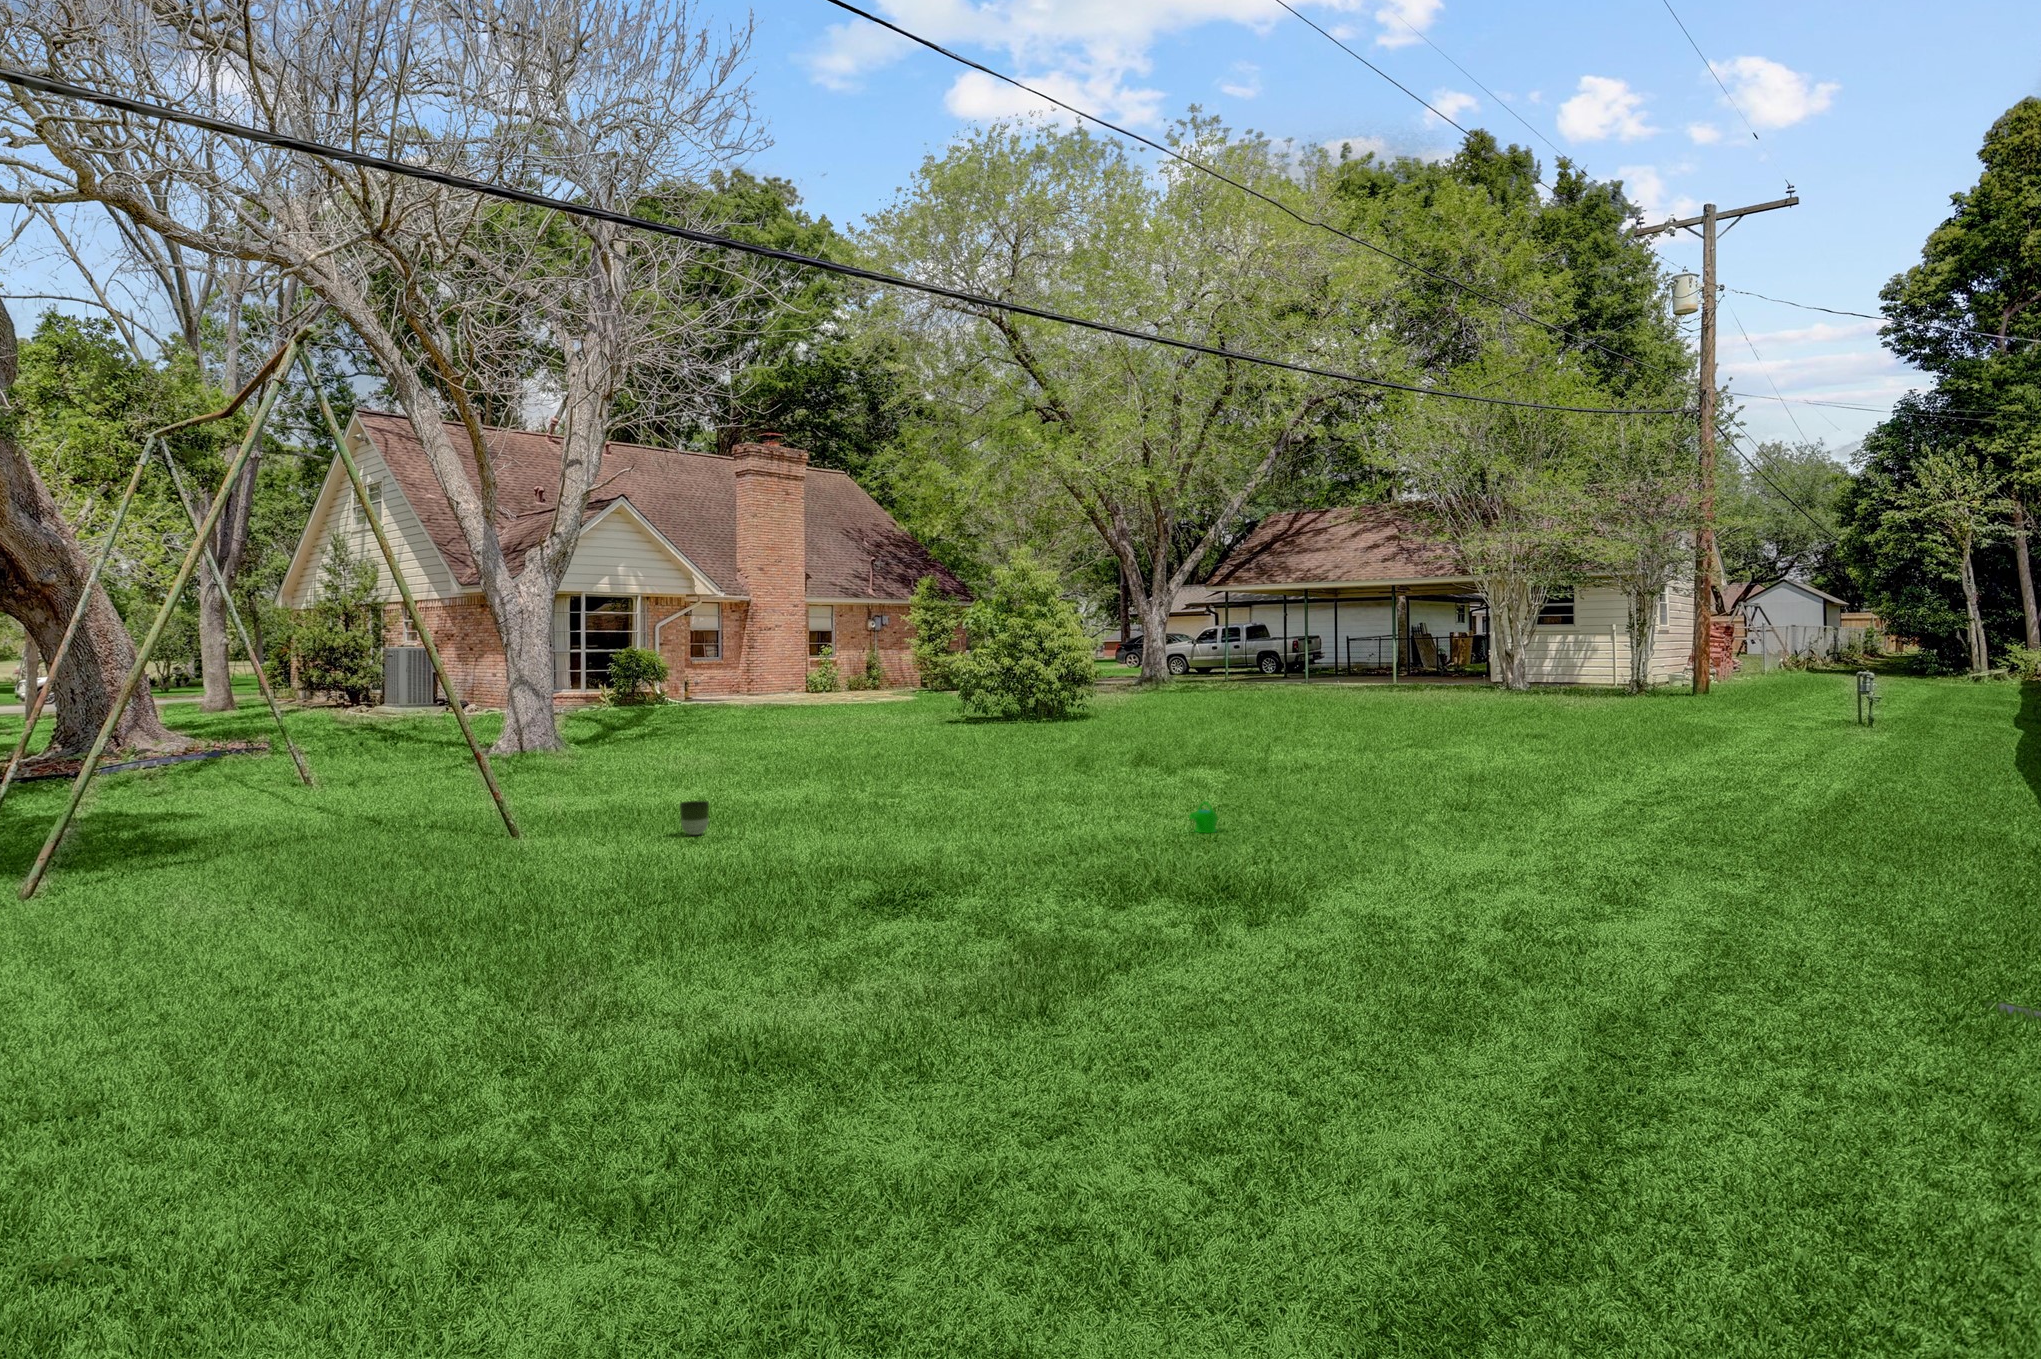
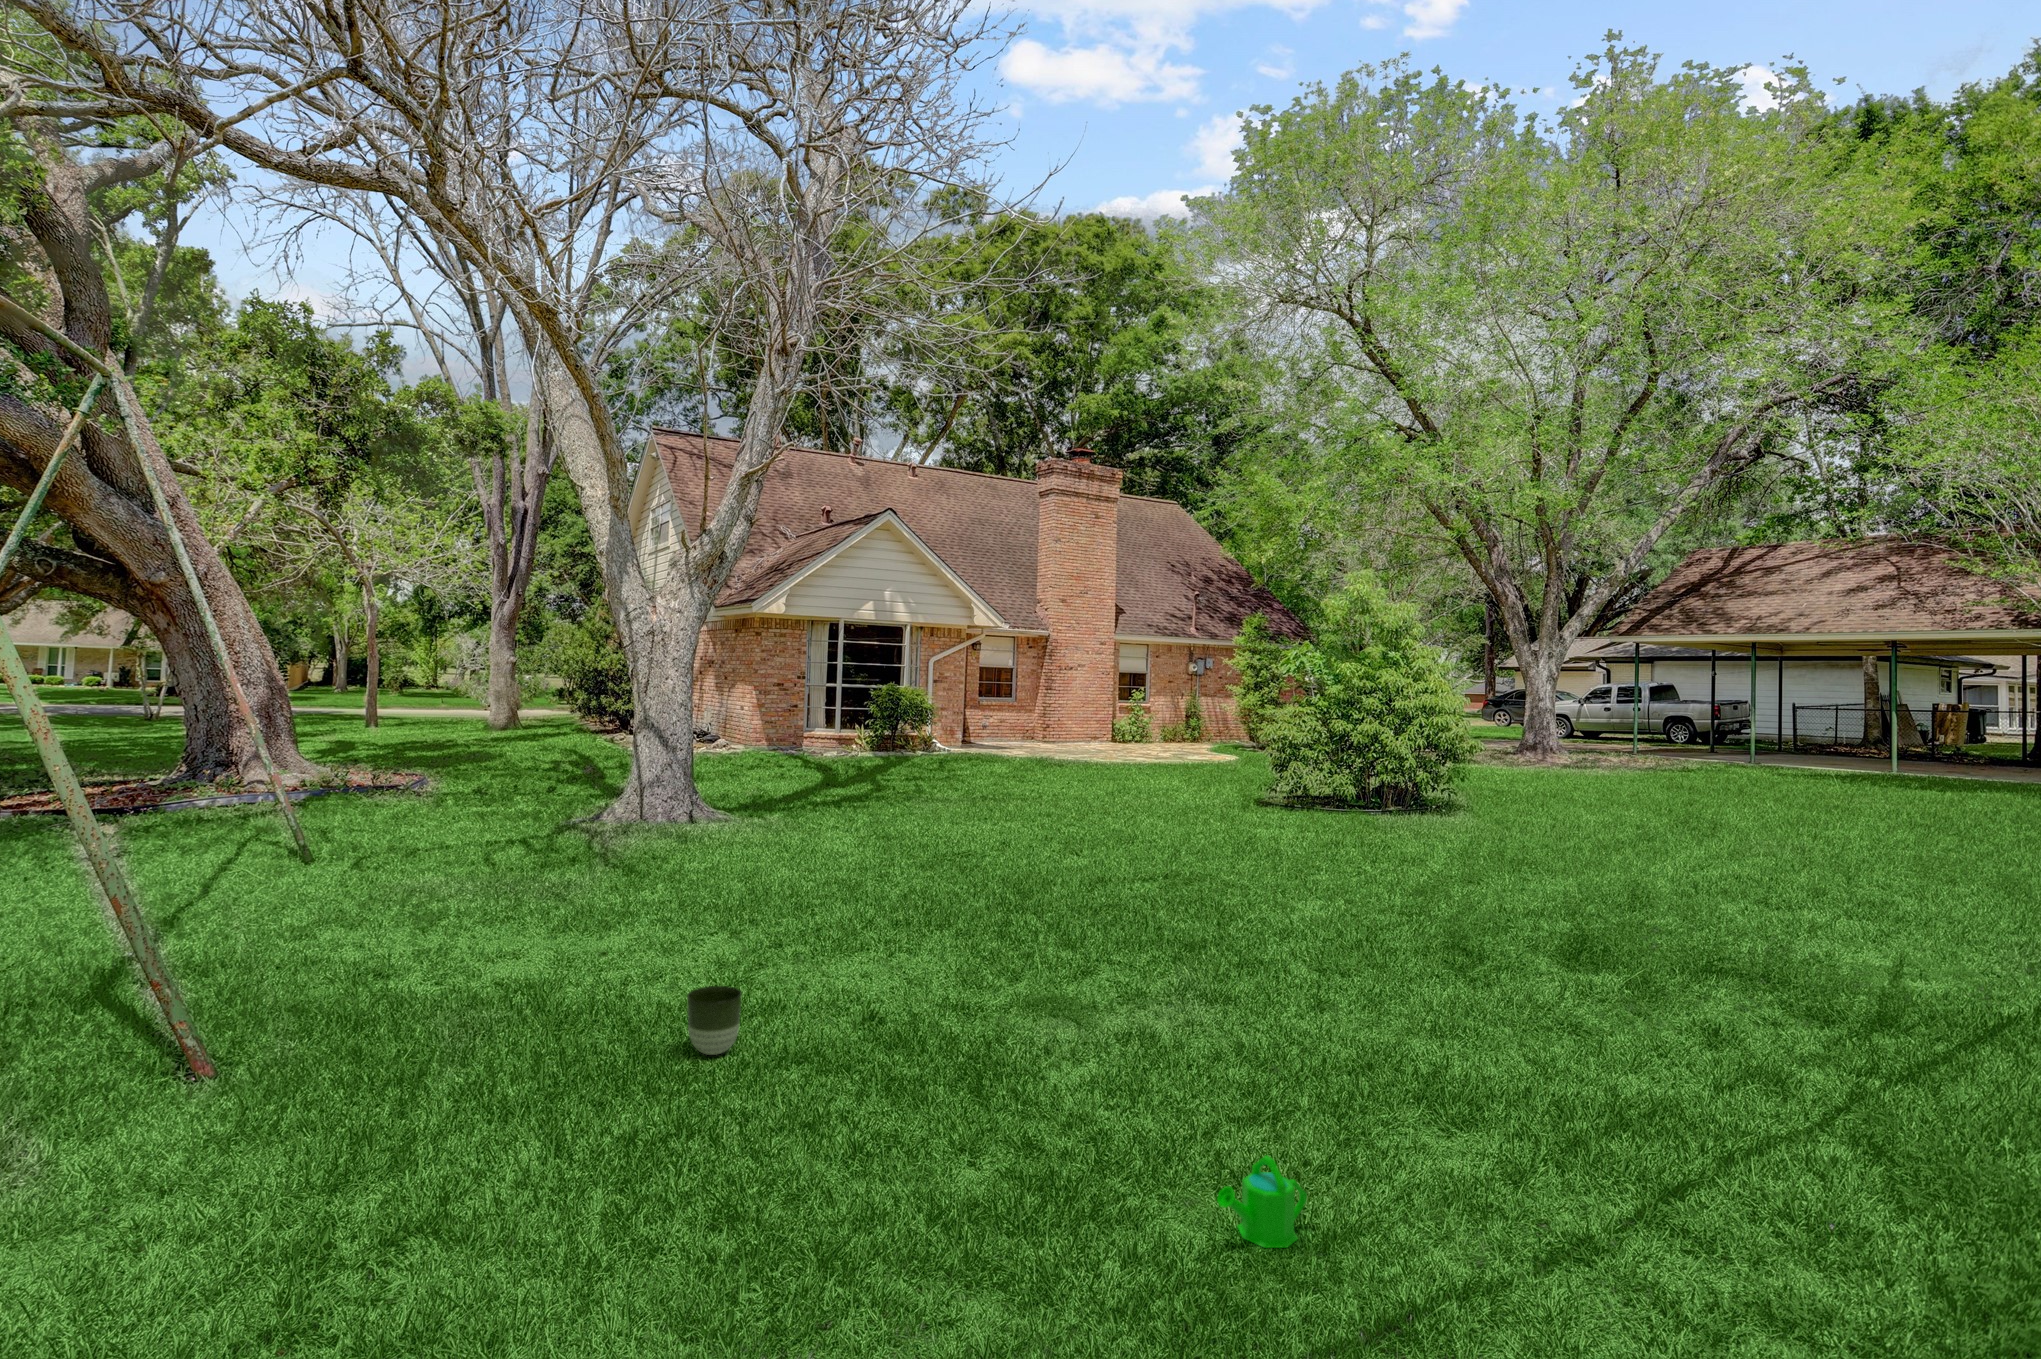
watering can: present [1189,801,1218,833] -> present [1217,1155,1307,1248]

